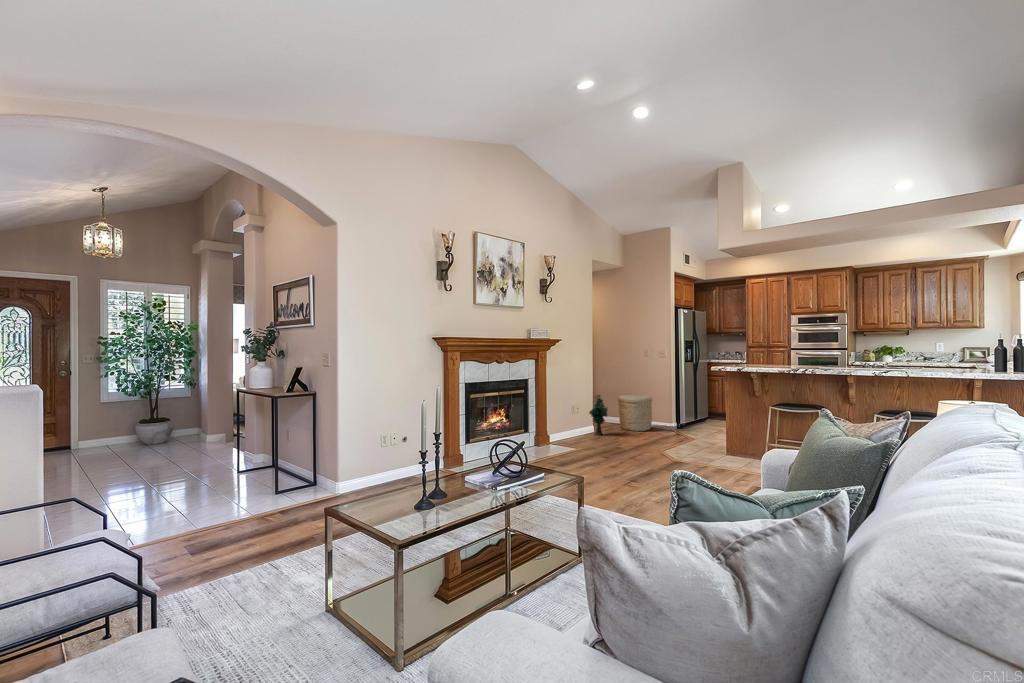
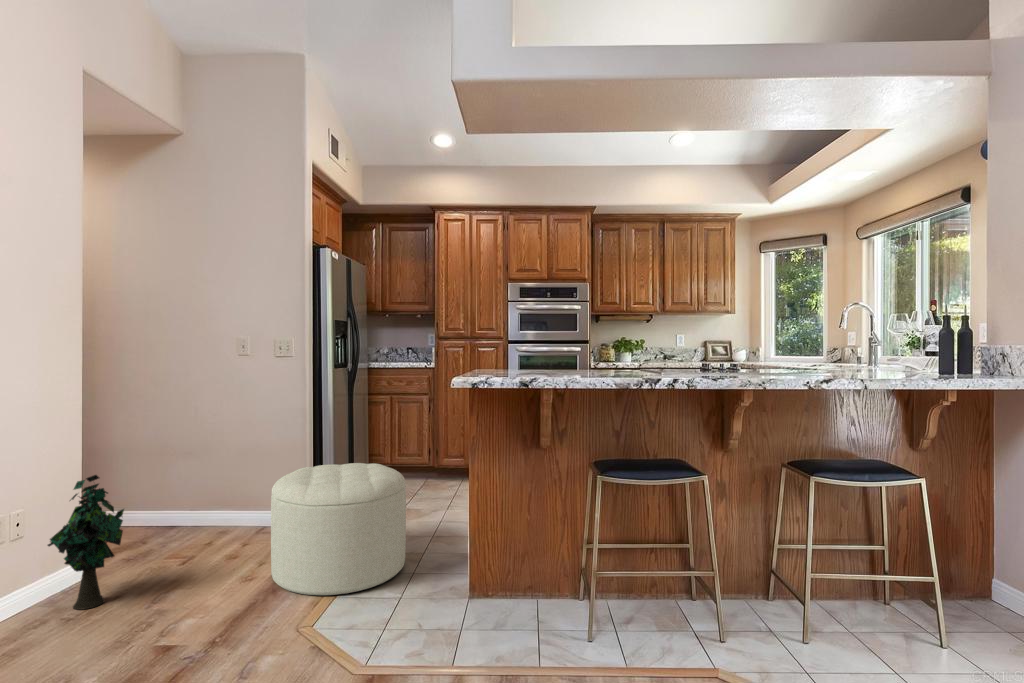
woven basket: present [618,395,652,431] -> none [160,452,259,556]
ottoman: none [653,401,706,445] -> present [271,463,406,595]

